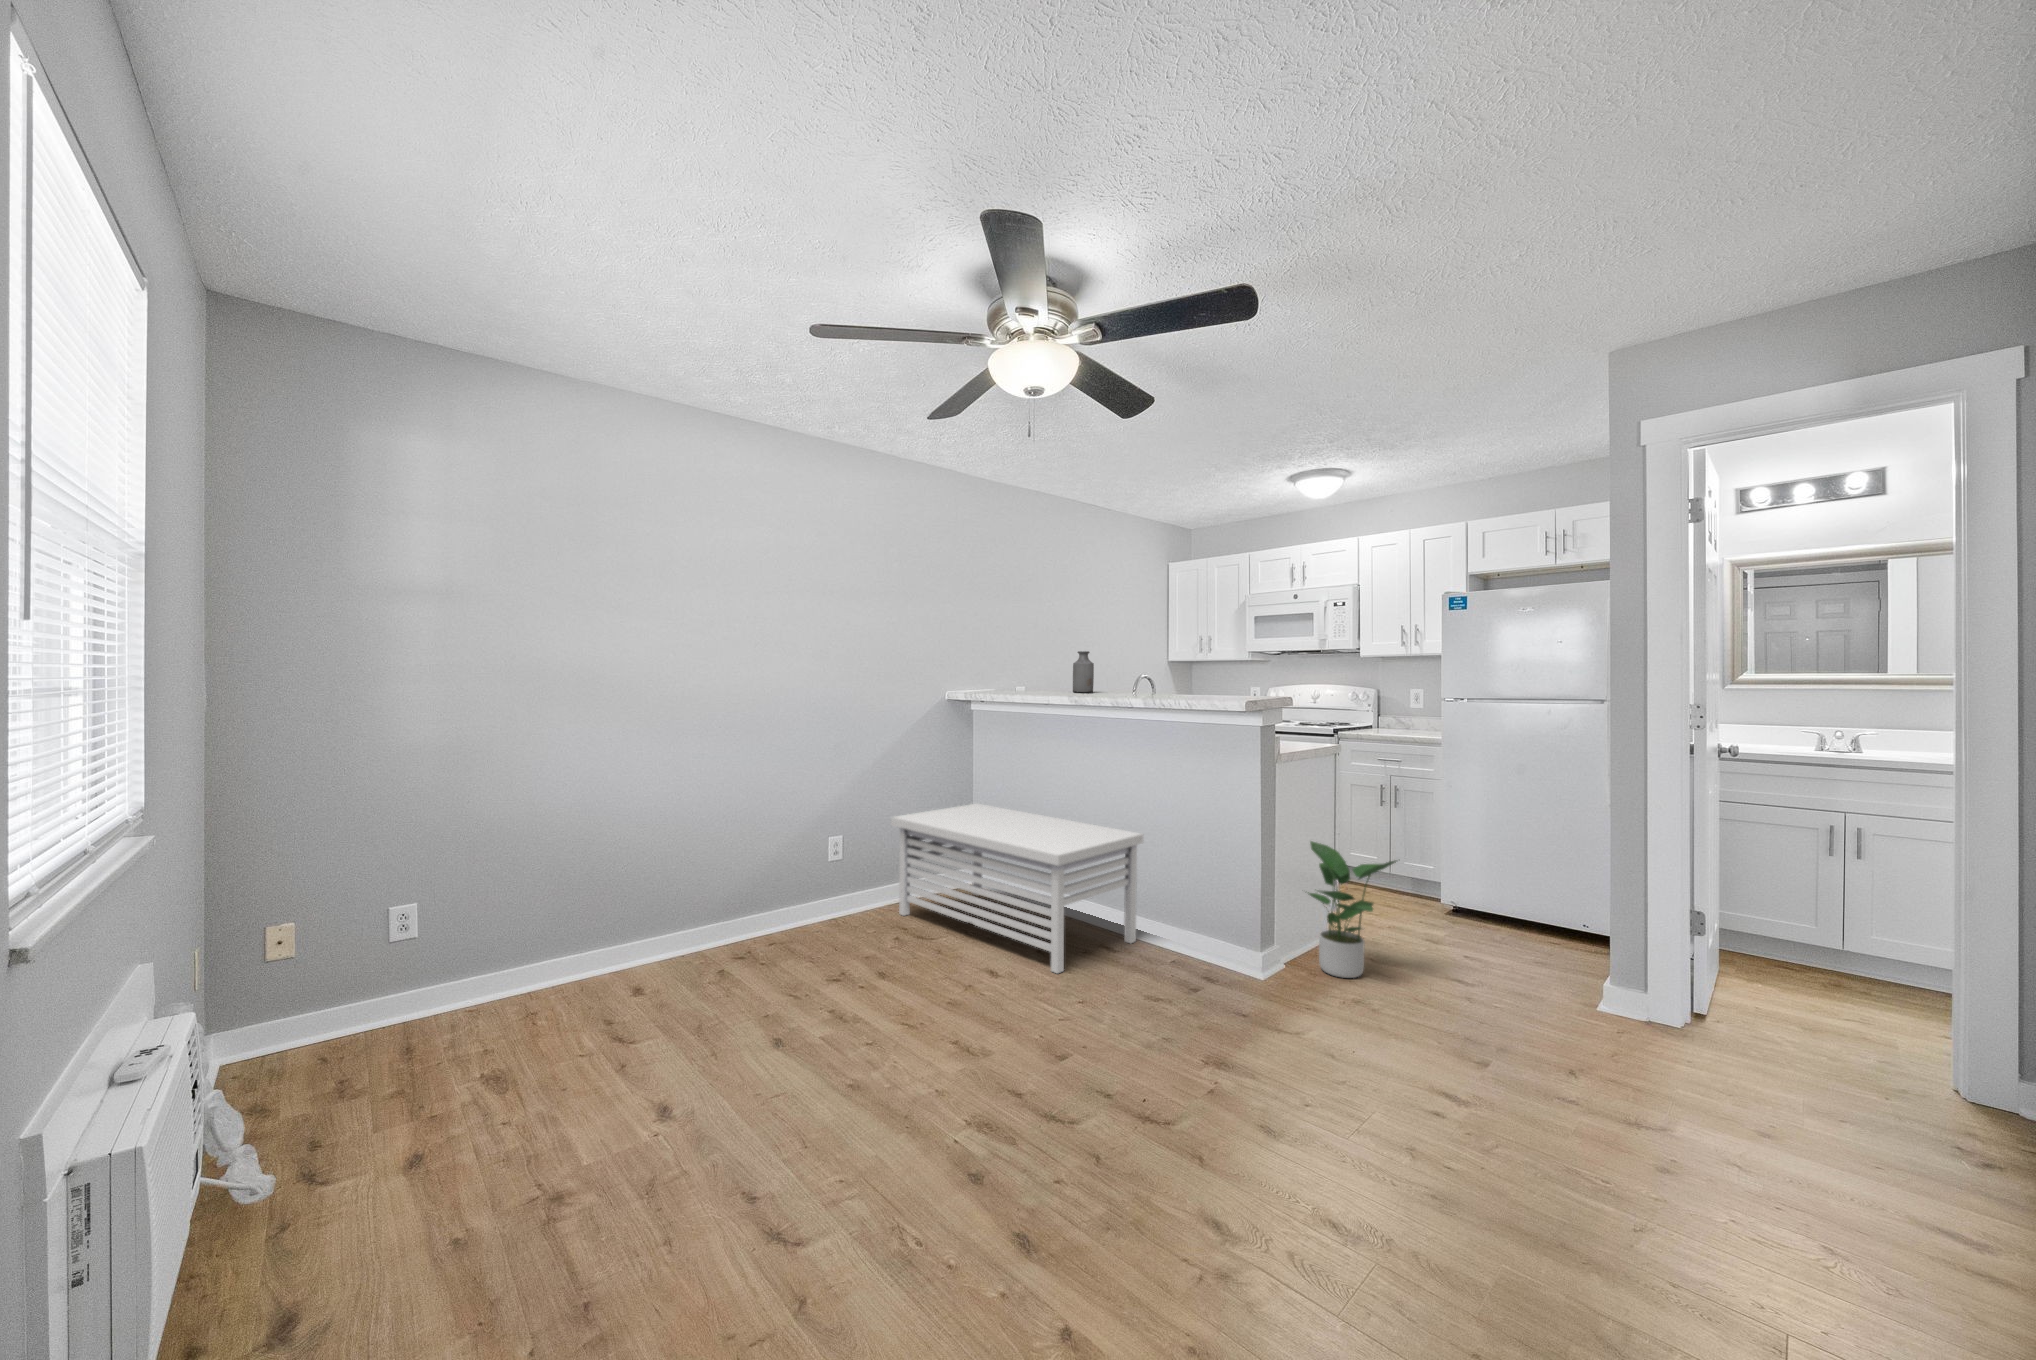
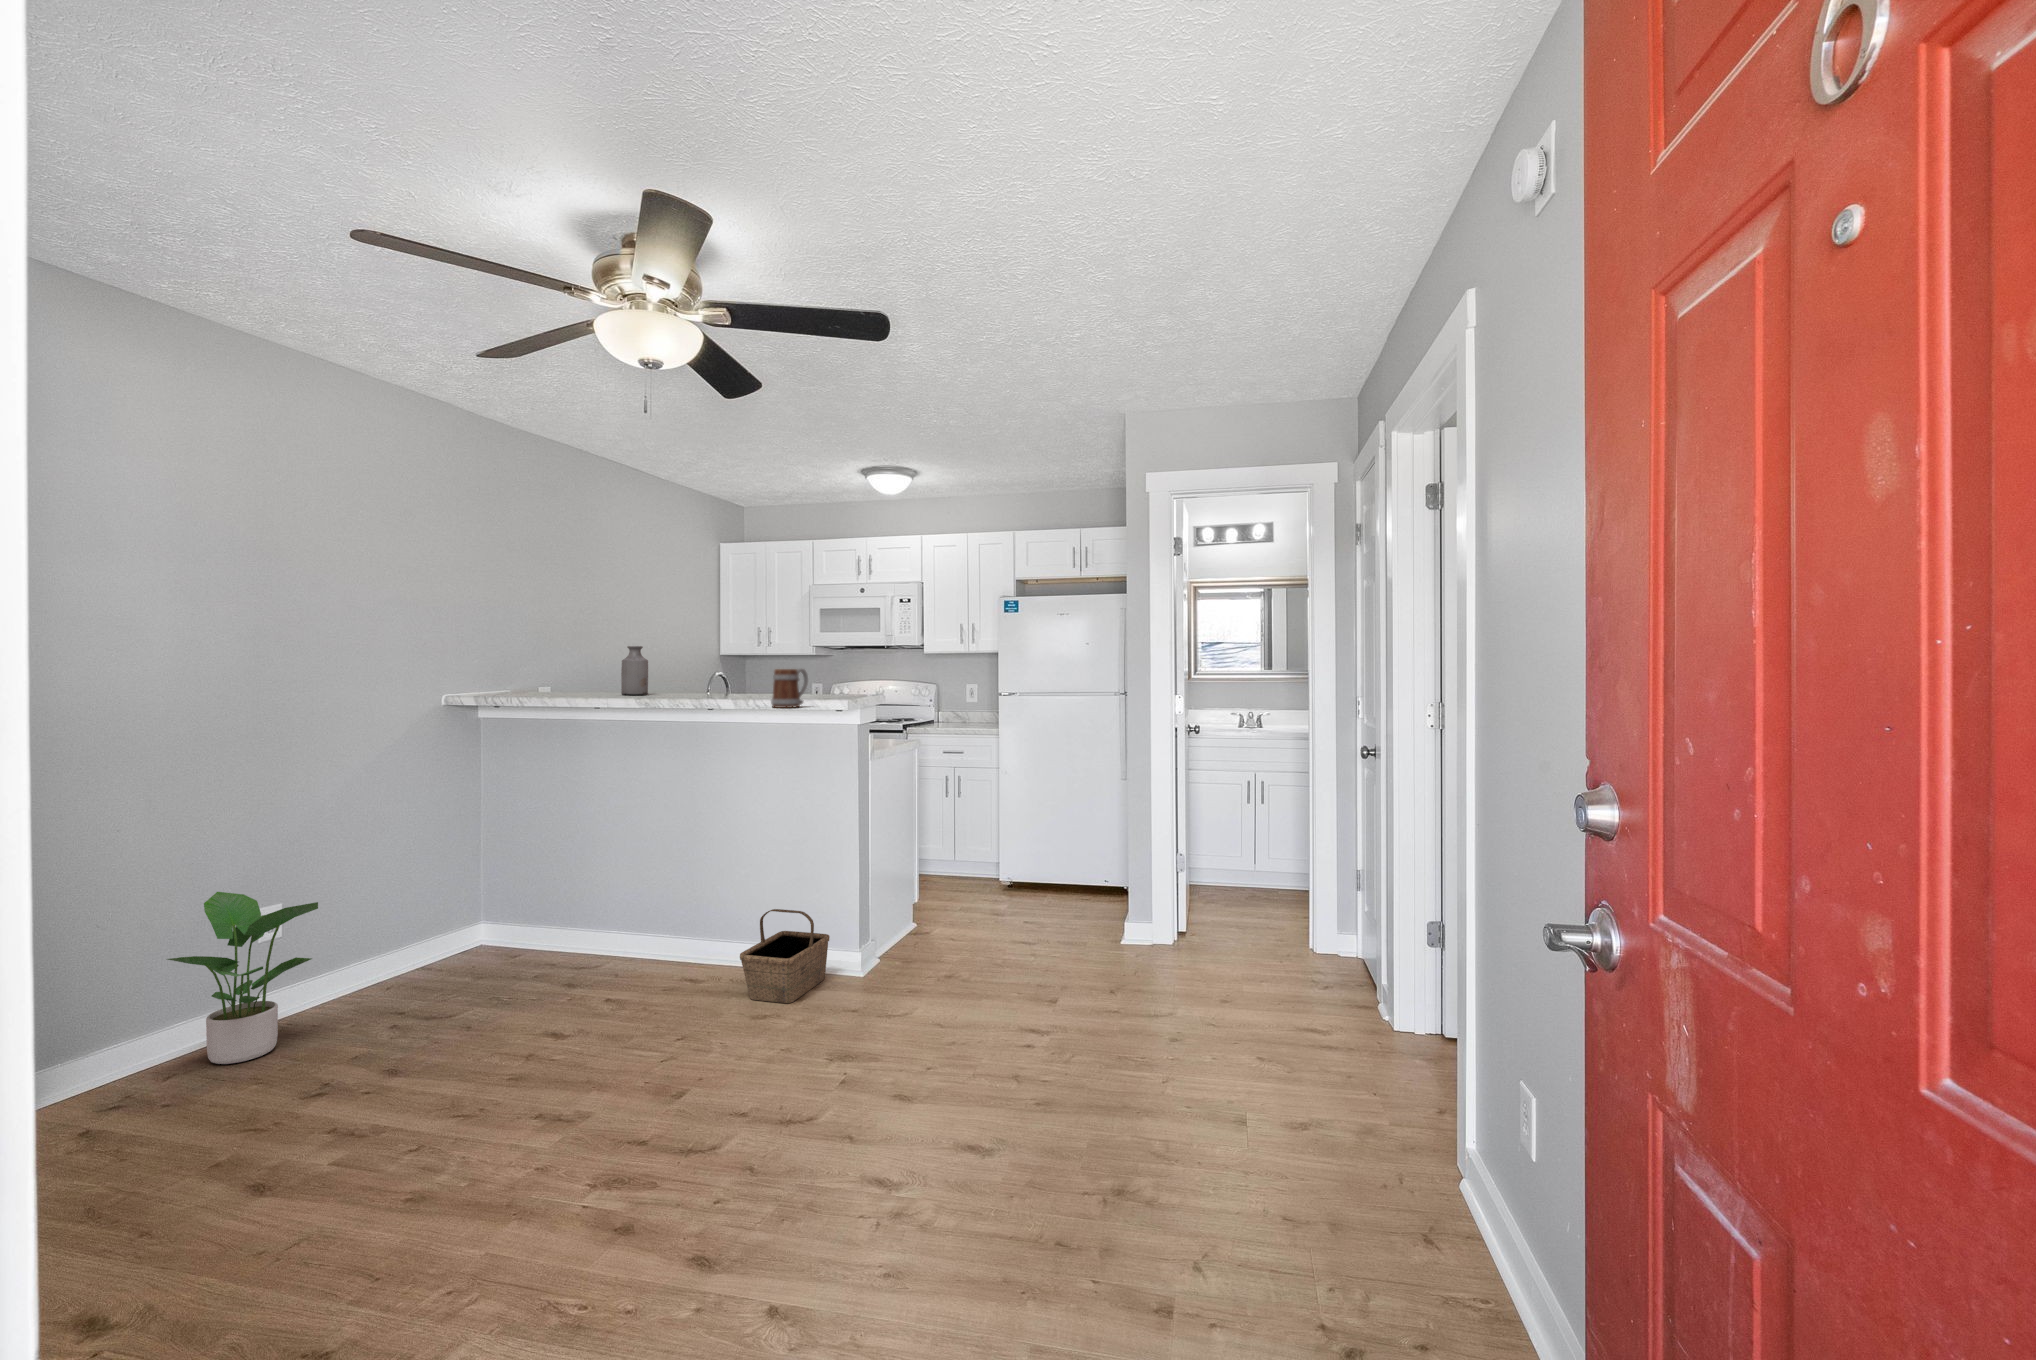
mug: none [1176,670,1213,707] -> present [771,669,808,708]
storage bench: present [891,804,1143,973] -> none [373,839,730,1018]
potted plant: present [1308,841,1396,978] -> present [167,892,318,1064]
basket: none [1141,897,1230,991] -> present [740,909,830,1003]

